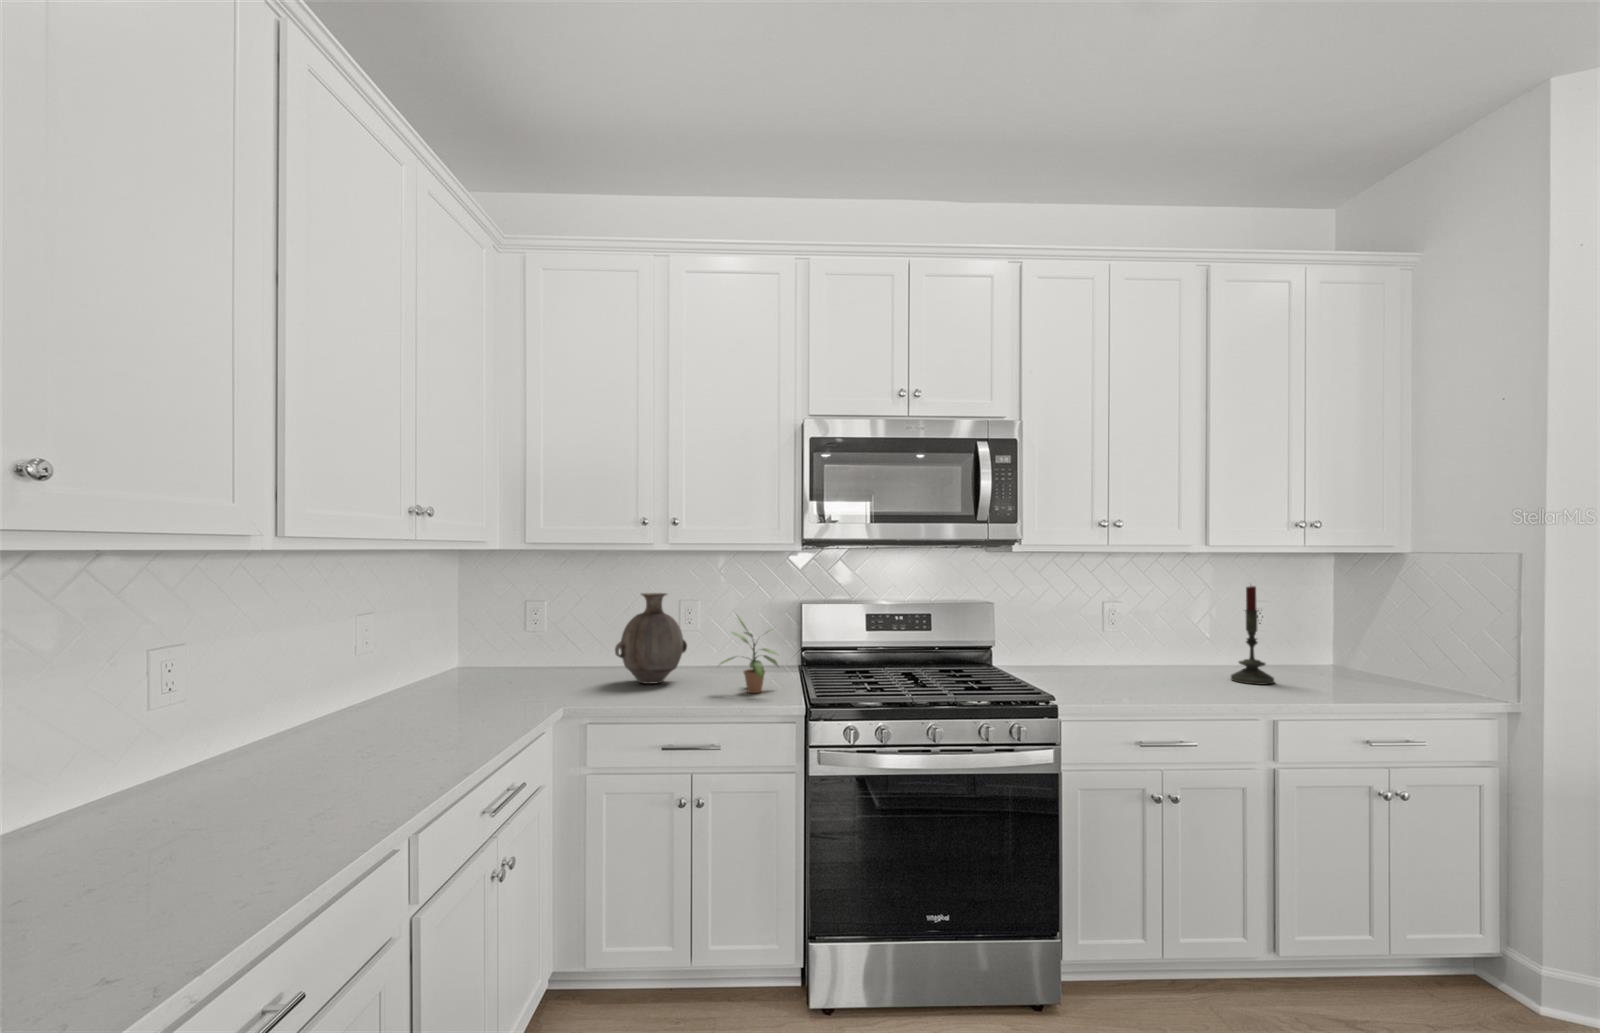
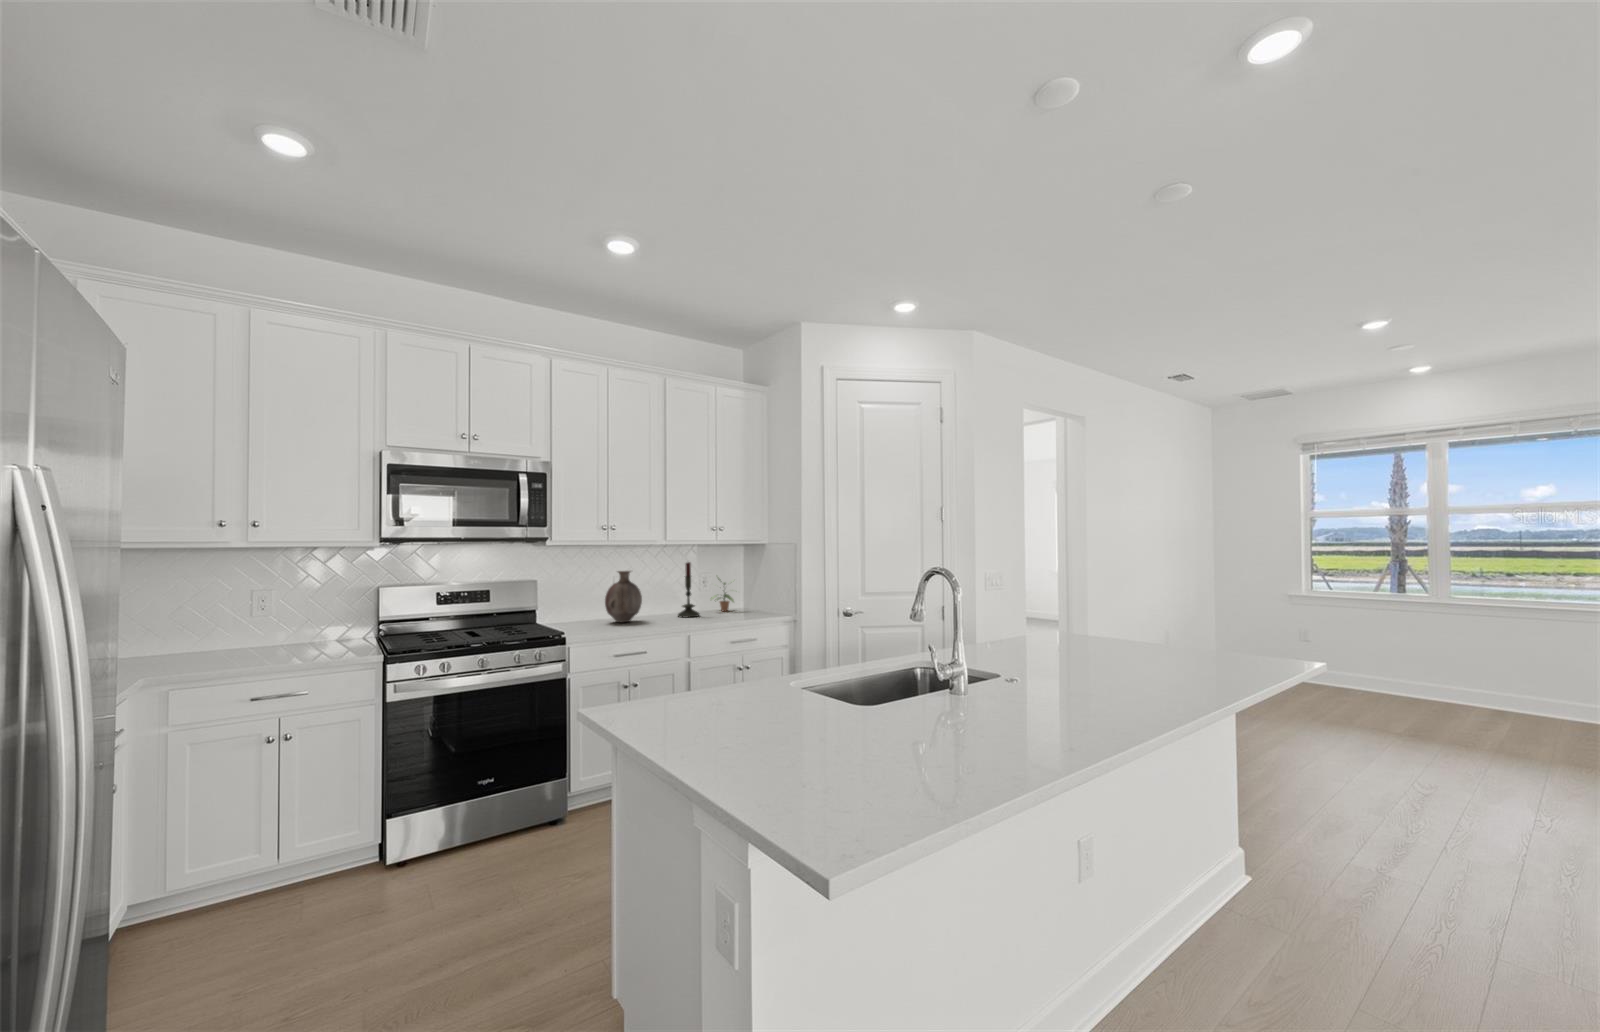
vase: present [615,593,687,684] -> present [605,571,642,622]
potted plant: present [720,616,778,693] -> present [711,583,734,611]

